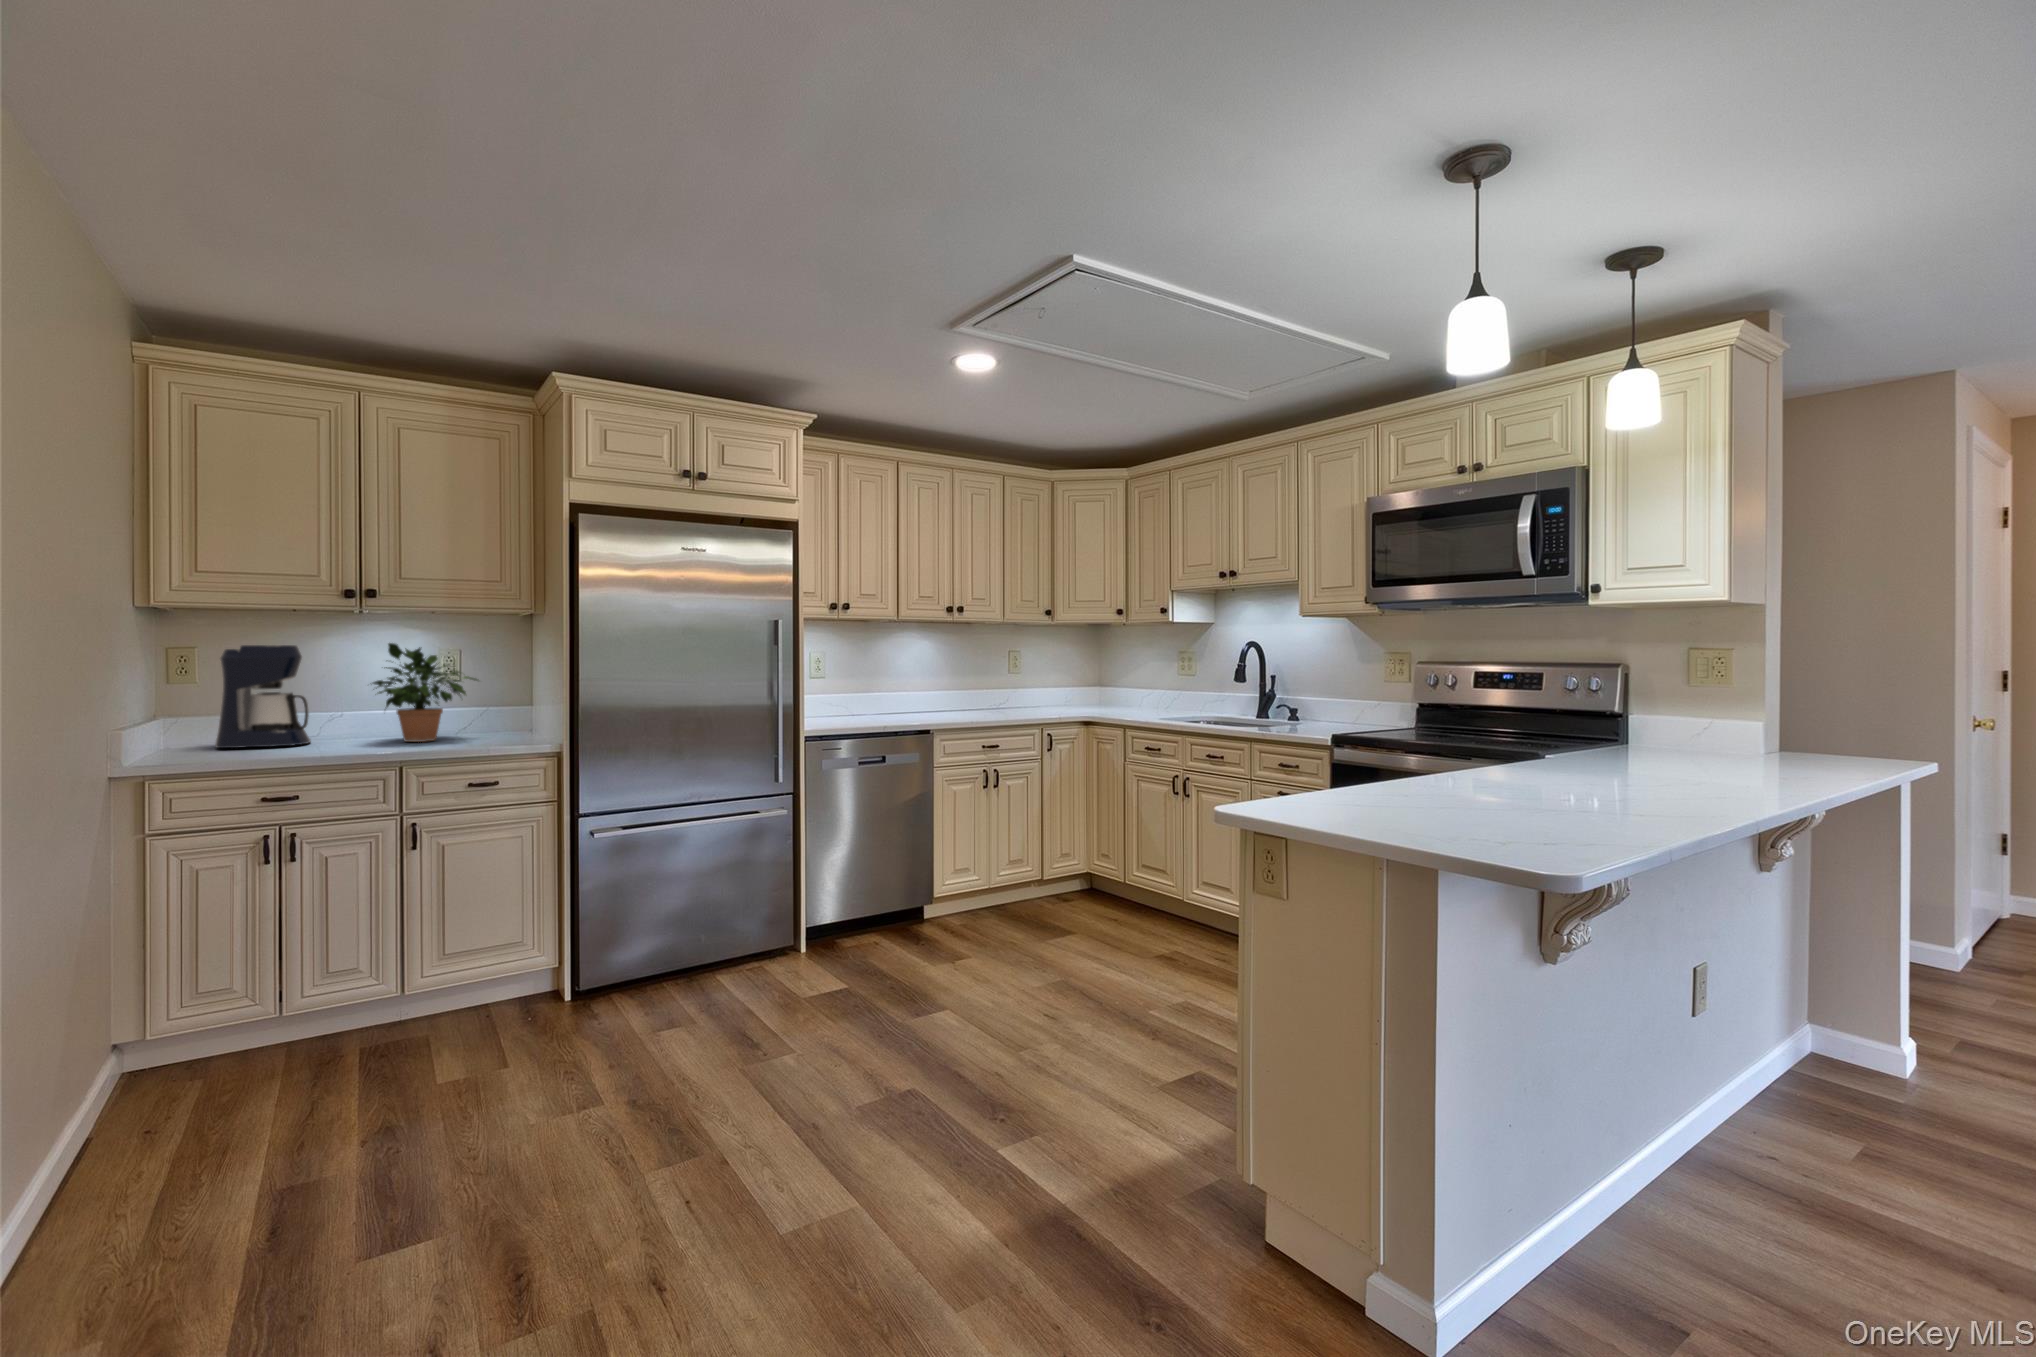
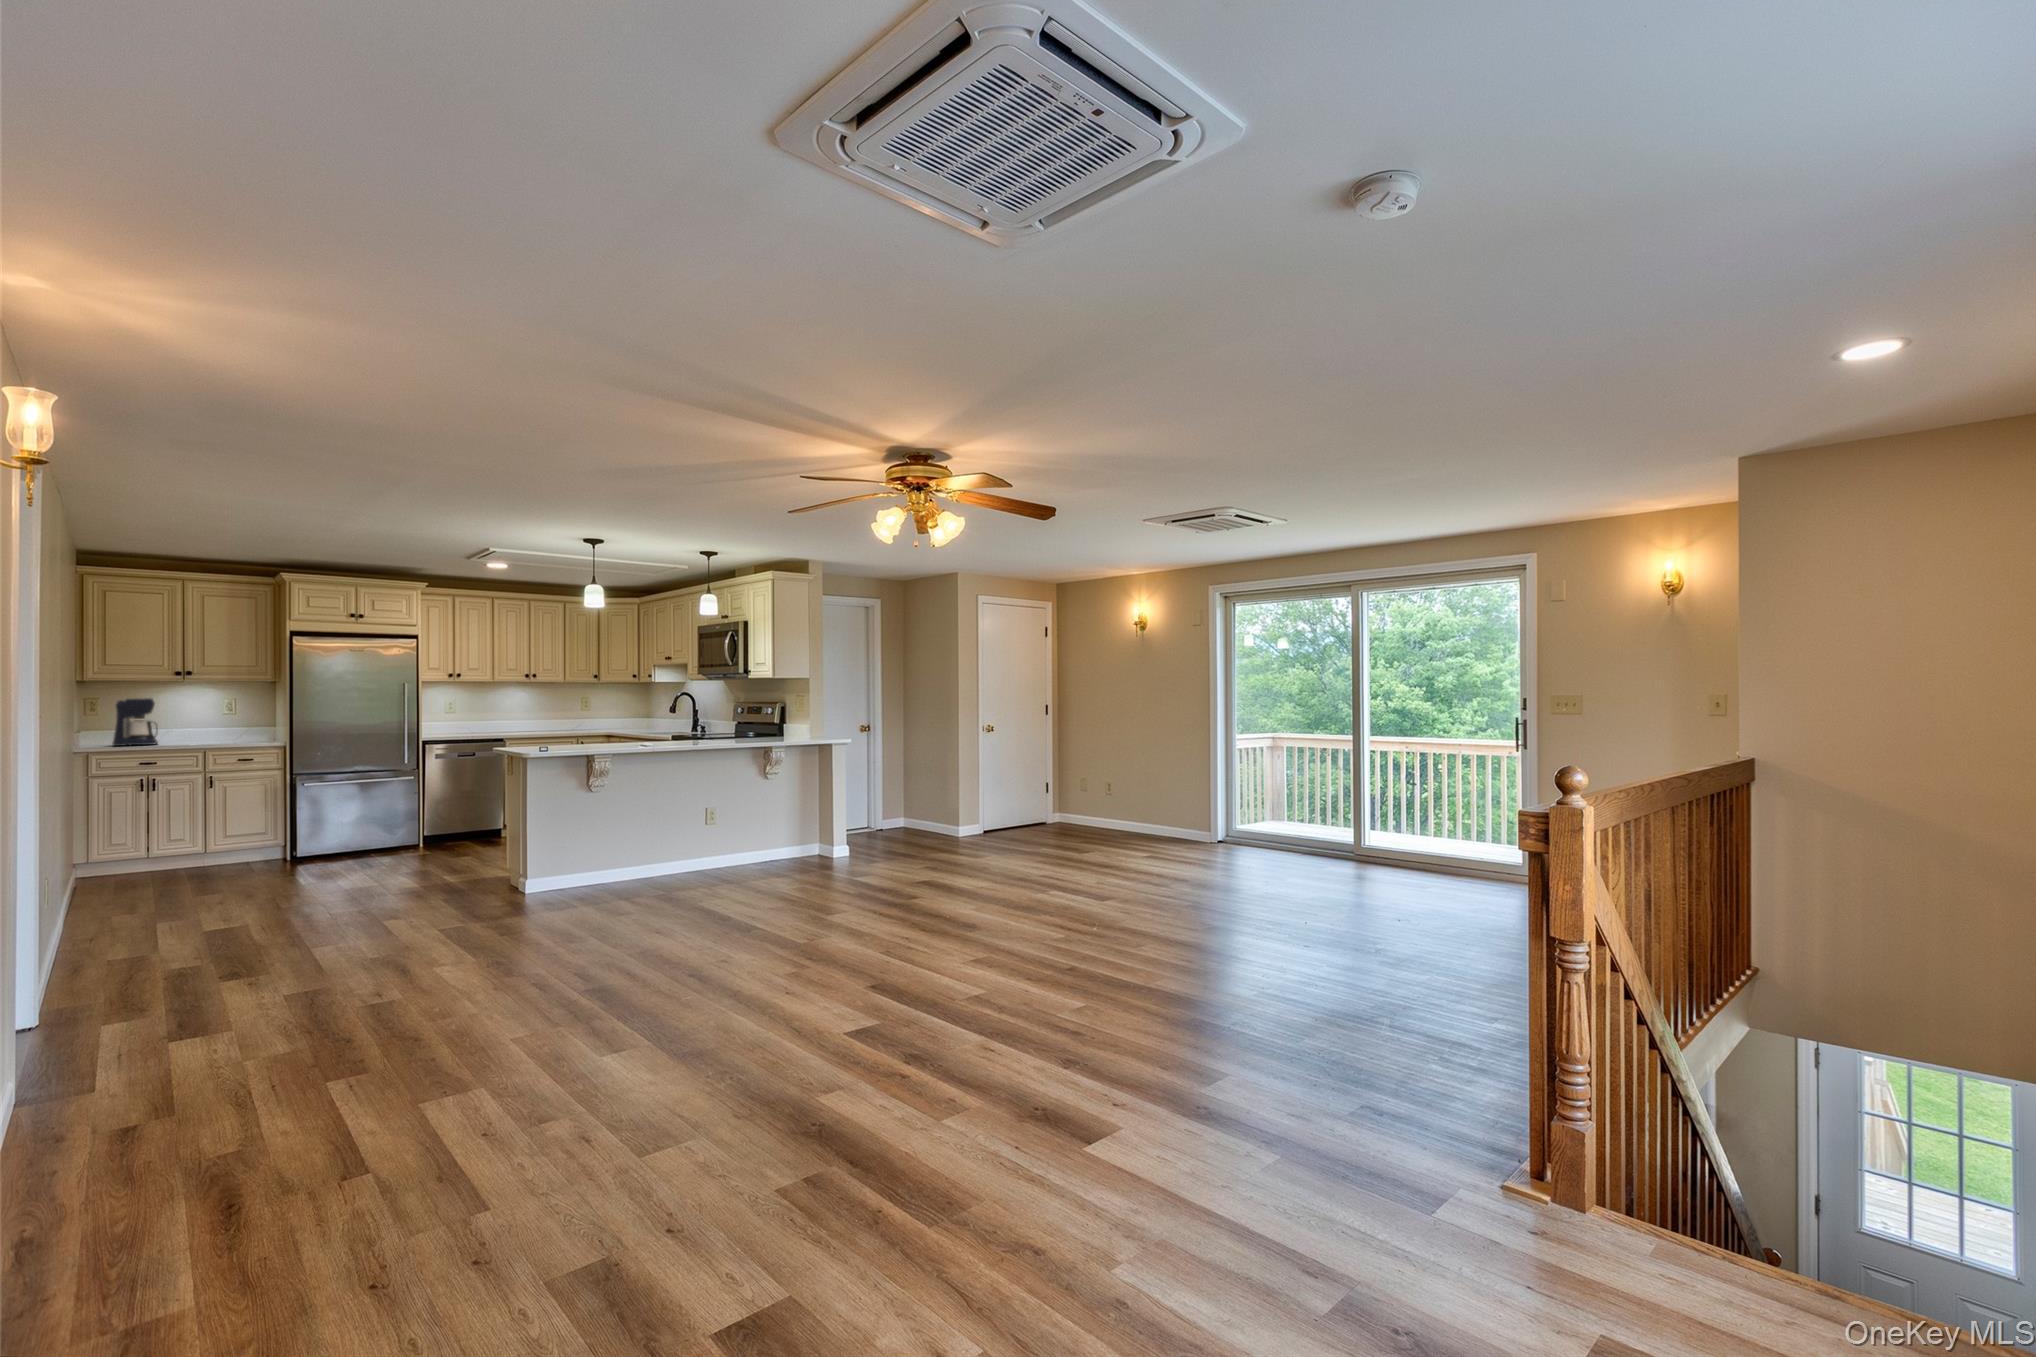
potted plant: present [373,643,478,742] -> none [187,696,249,743]

